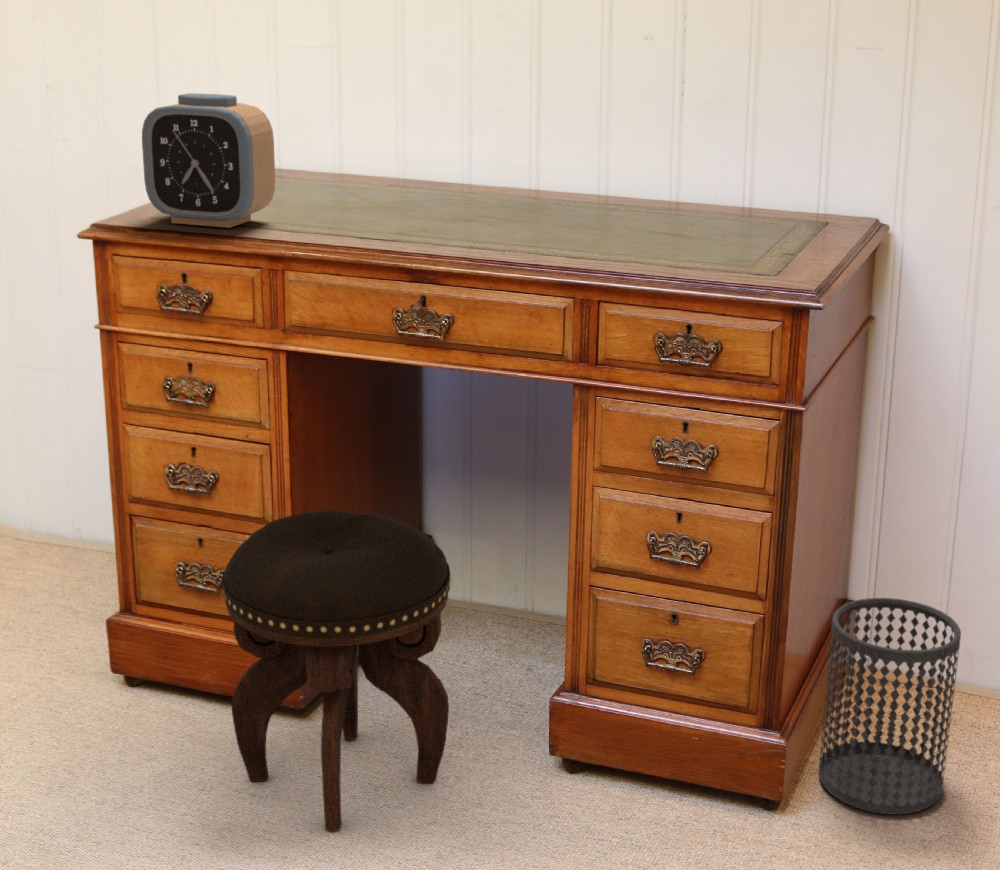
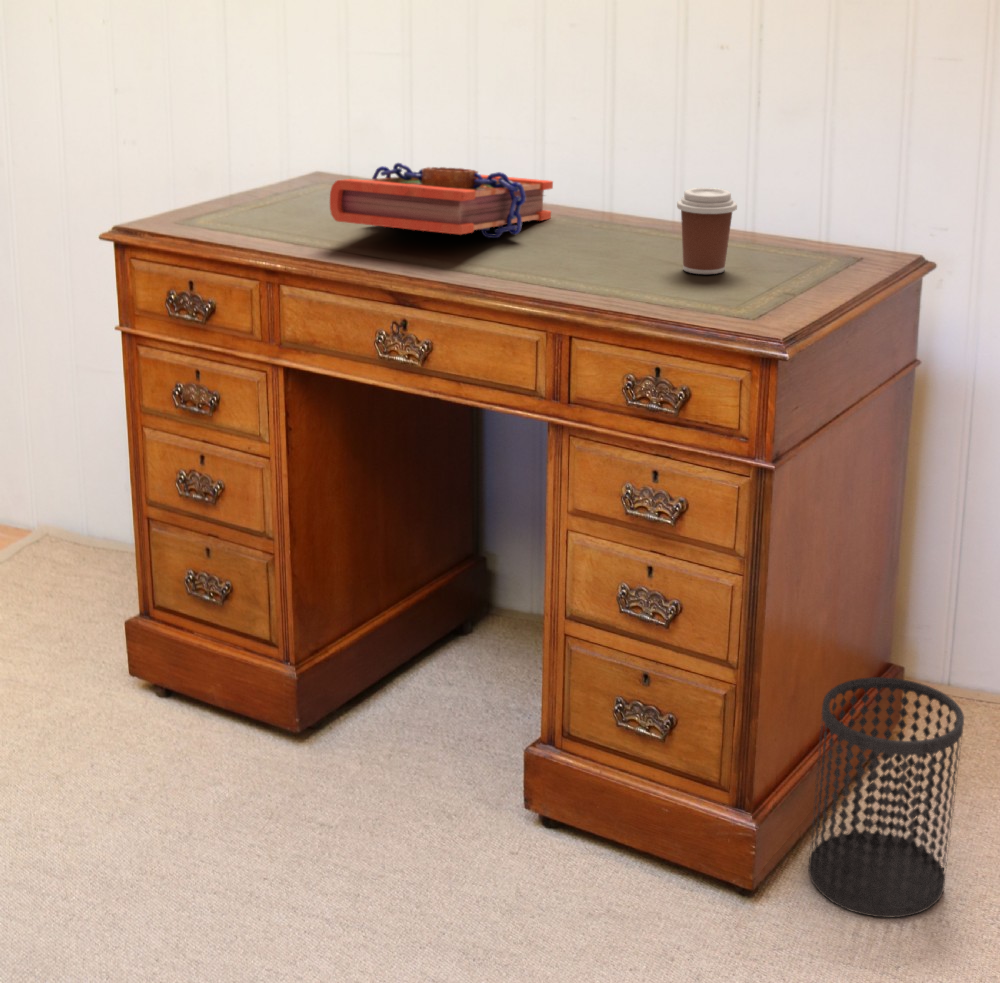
alarm clock: present [142,93,275,228] -> none [159,95,289,235]
book: none [330,154,513,221] -> present [330,163,553,238]
coffee cup: none [666,164,721,242] -> present [677,188,737,274]
footstool: present [222,510,450,832] -> none [186,532,420,860]

